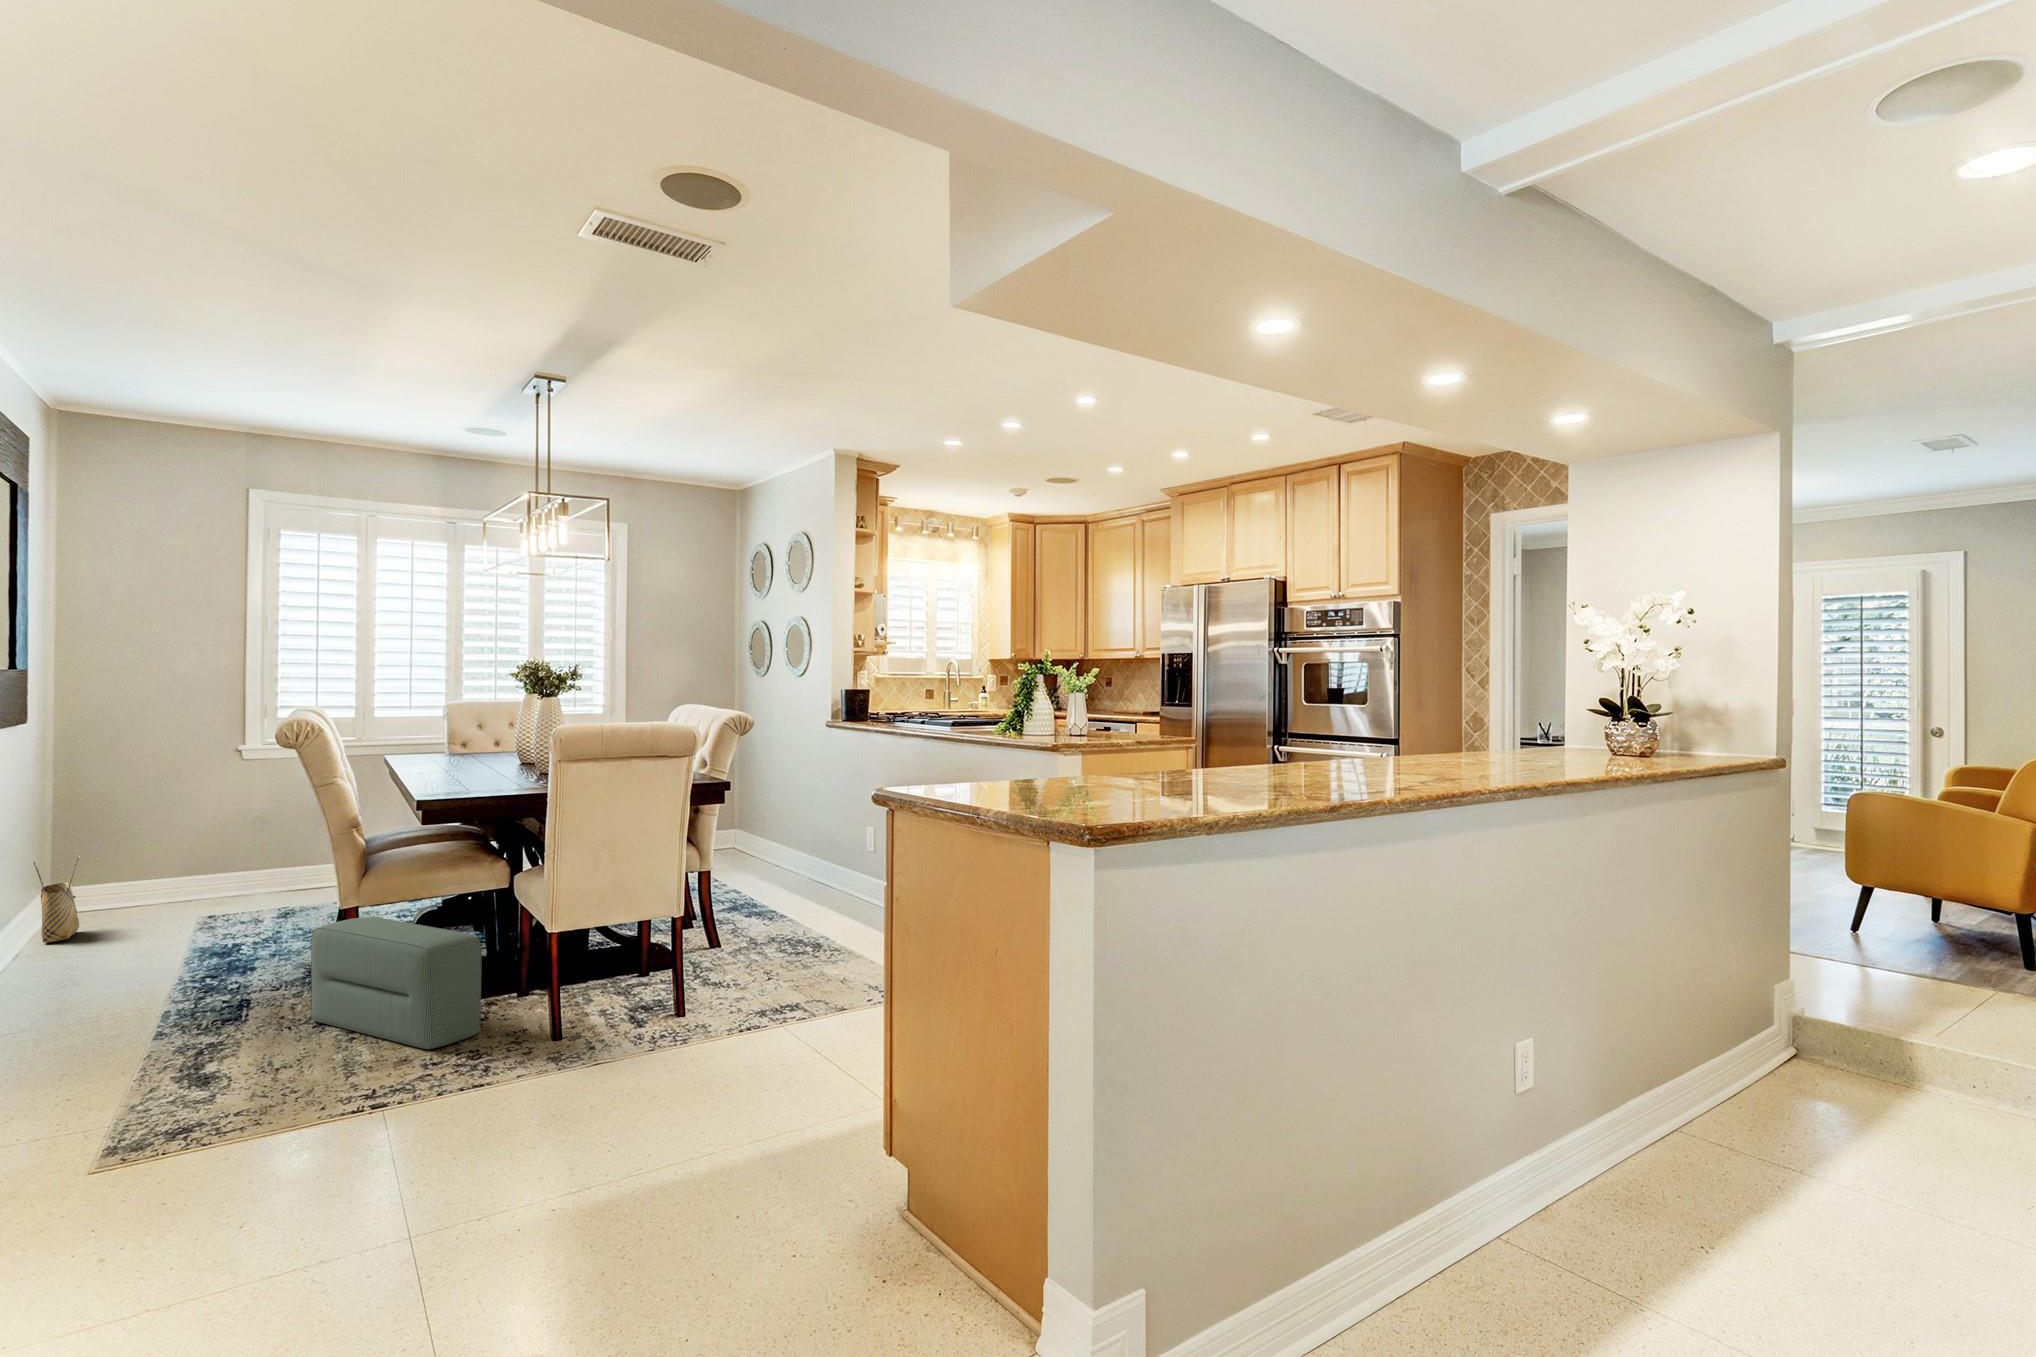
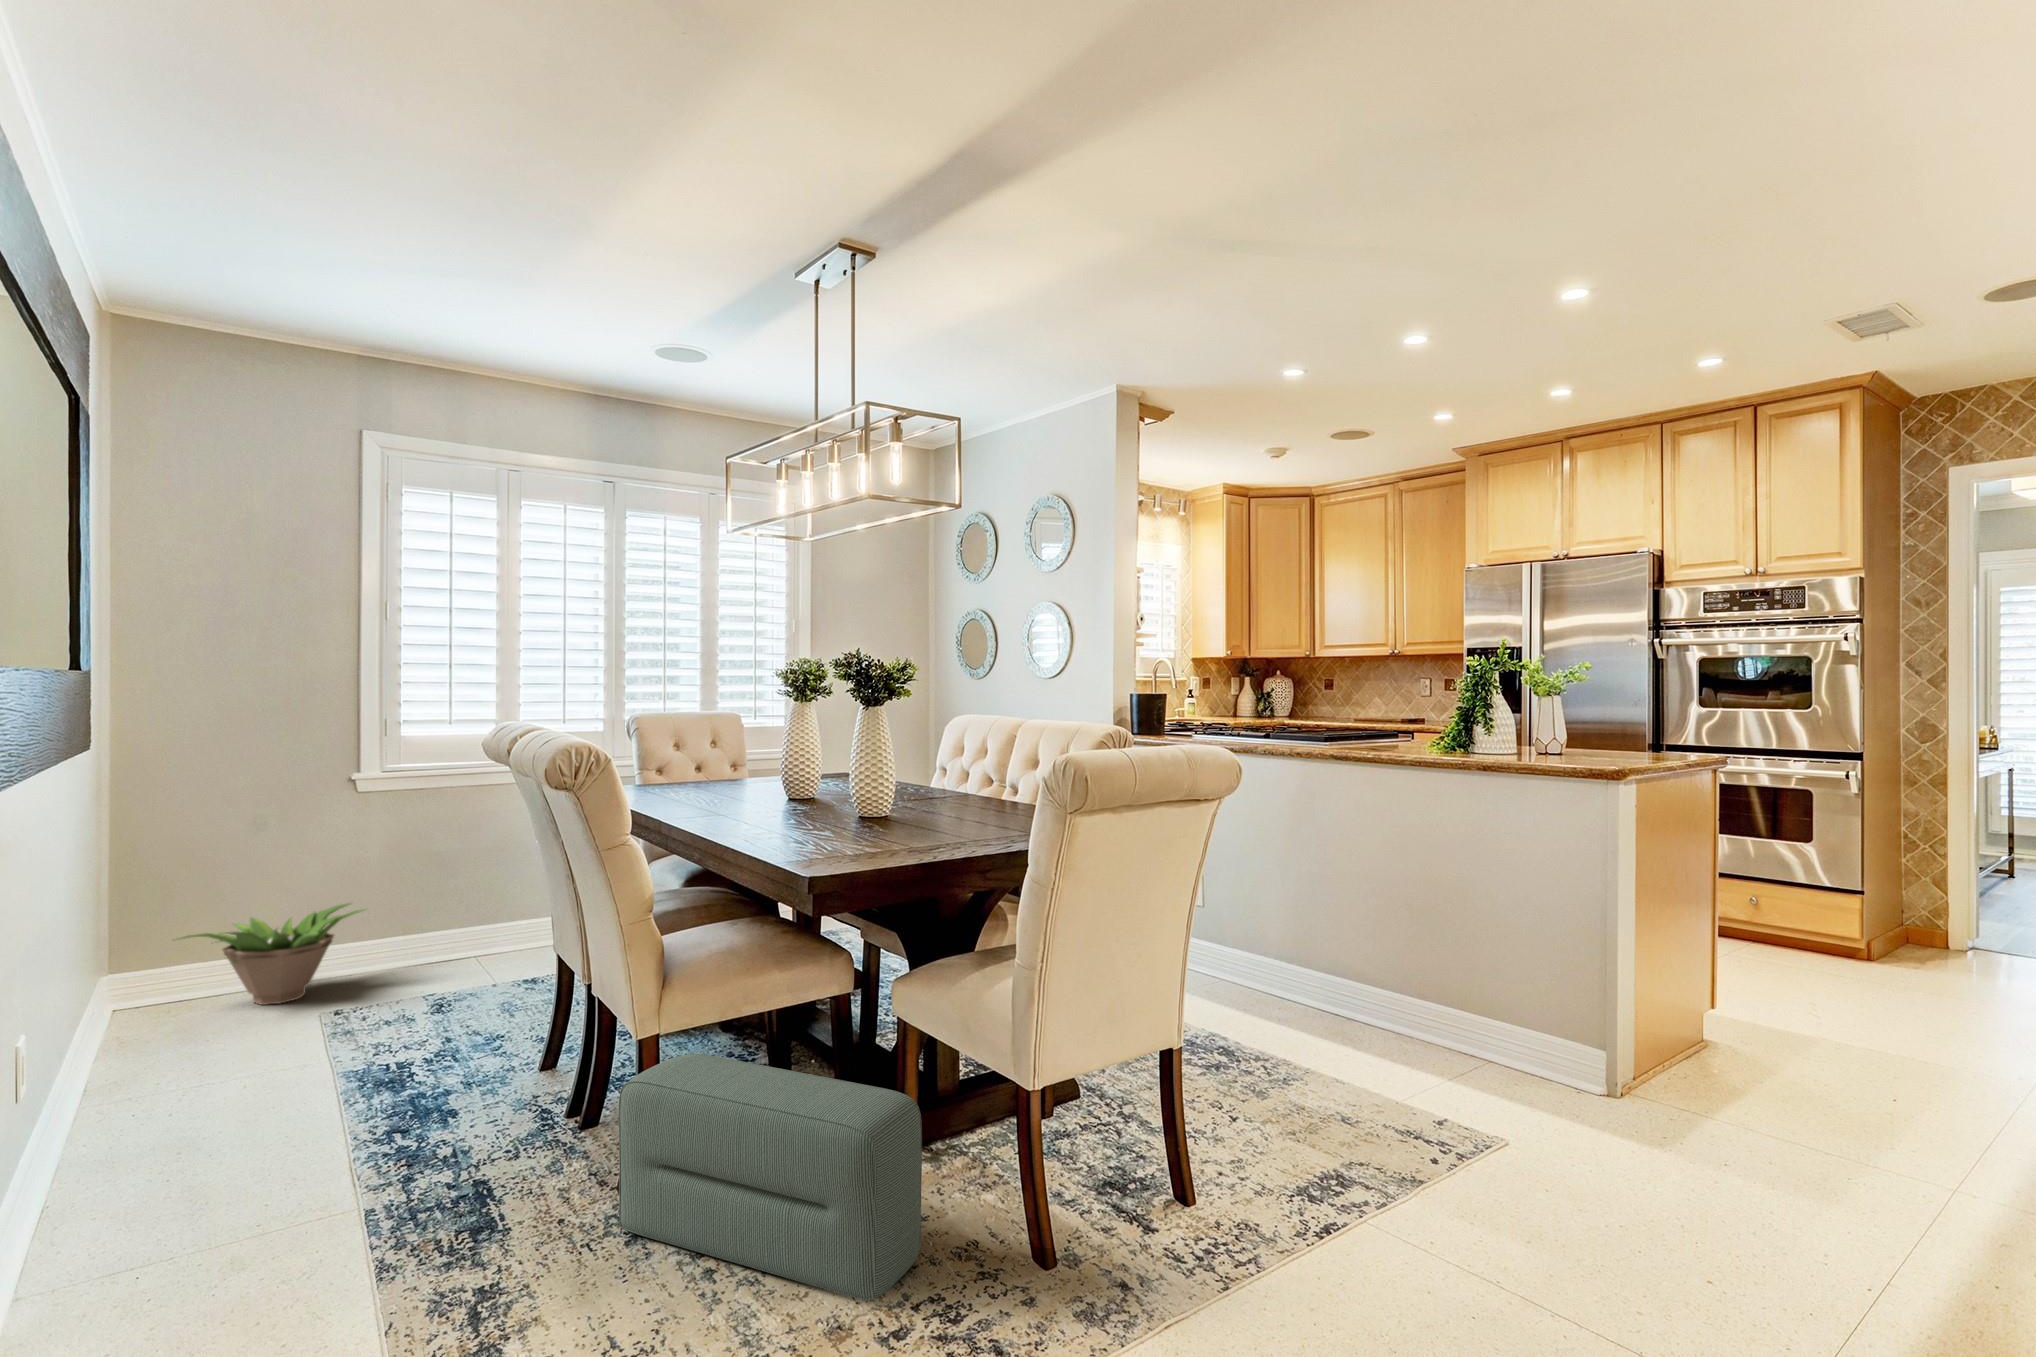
decorative plant: none [95,842,242,912] -> present [179,903,364,1005]
woven basket: present [34,856,80,943] -> none [99,937,166,1068]

